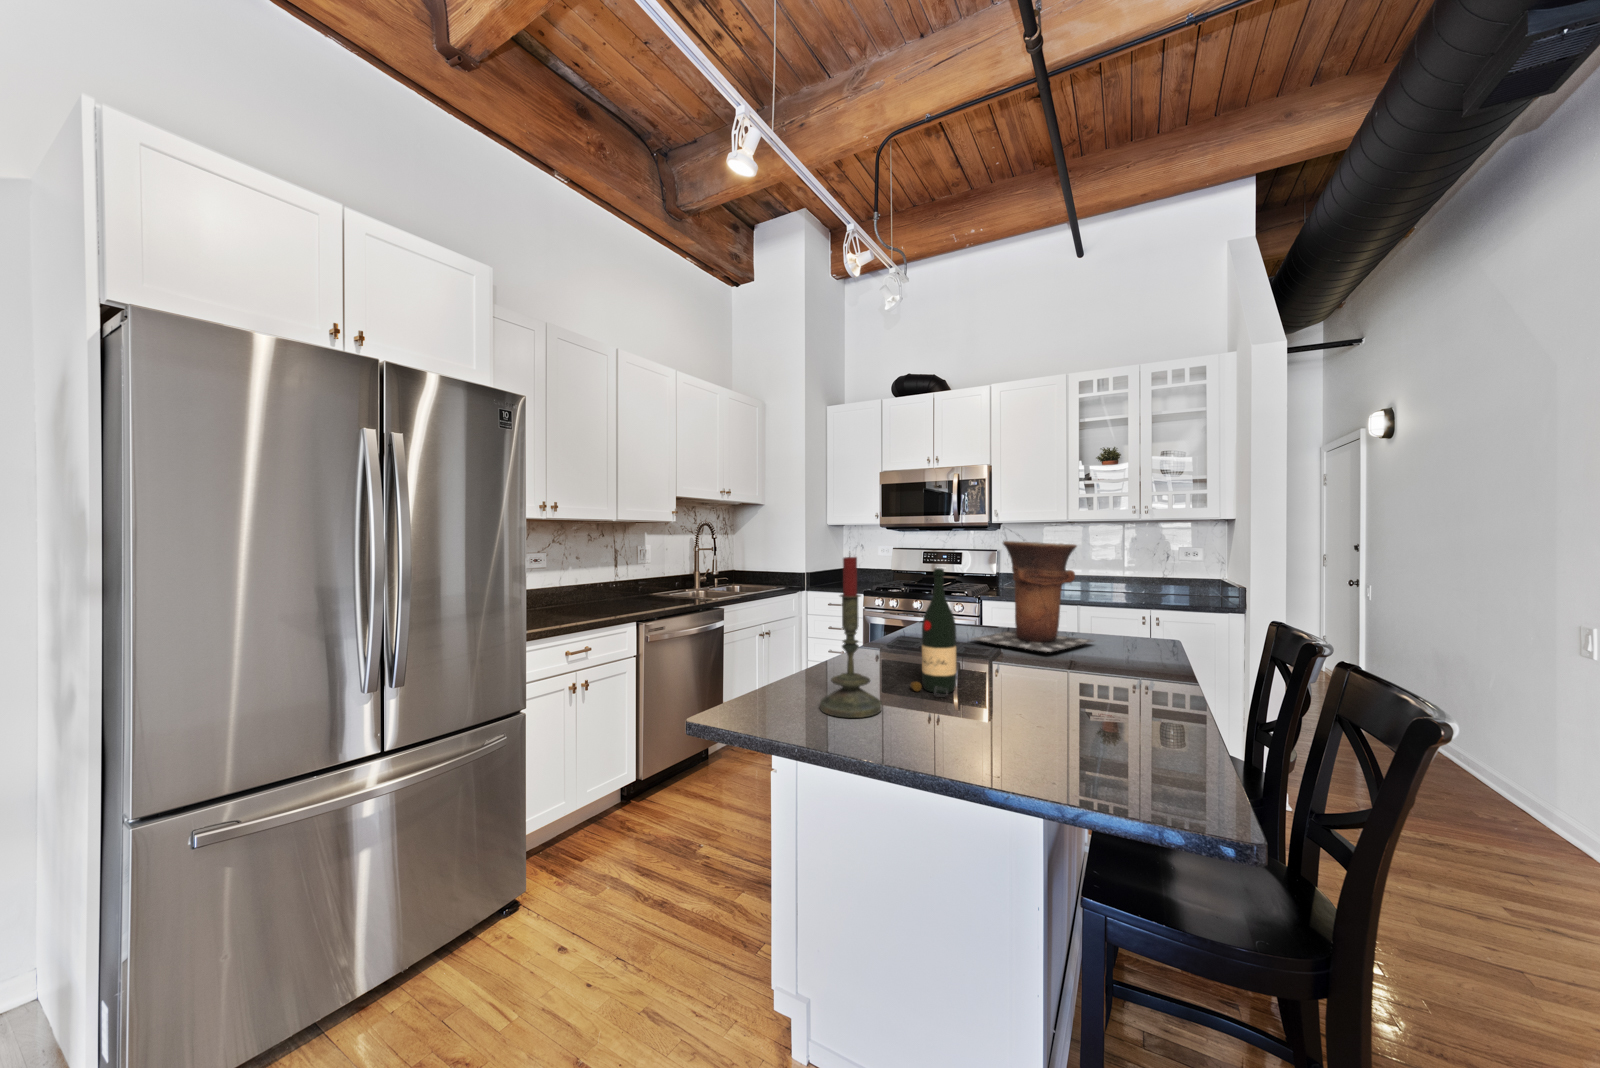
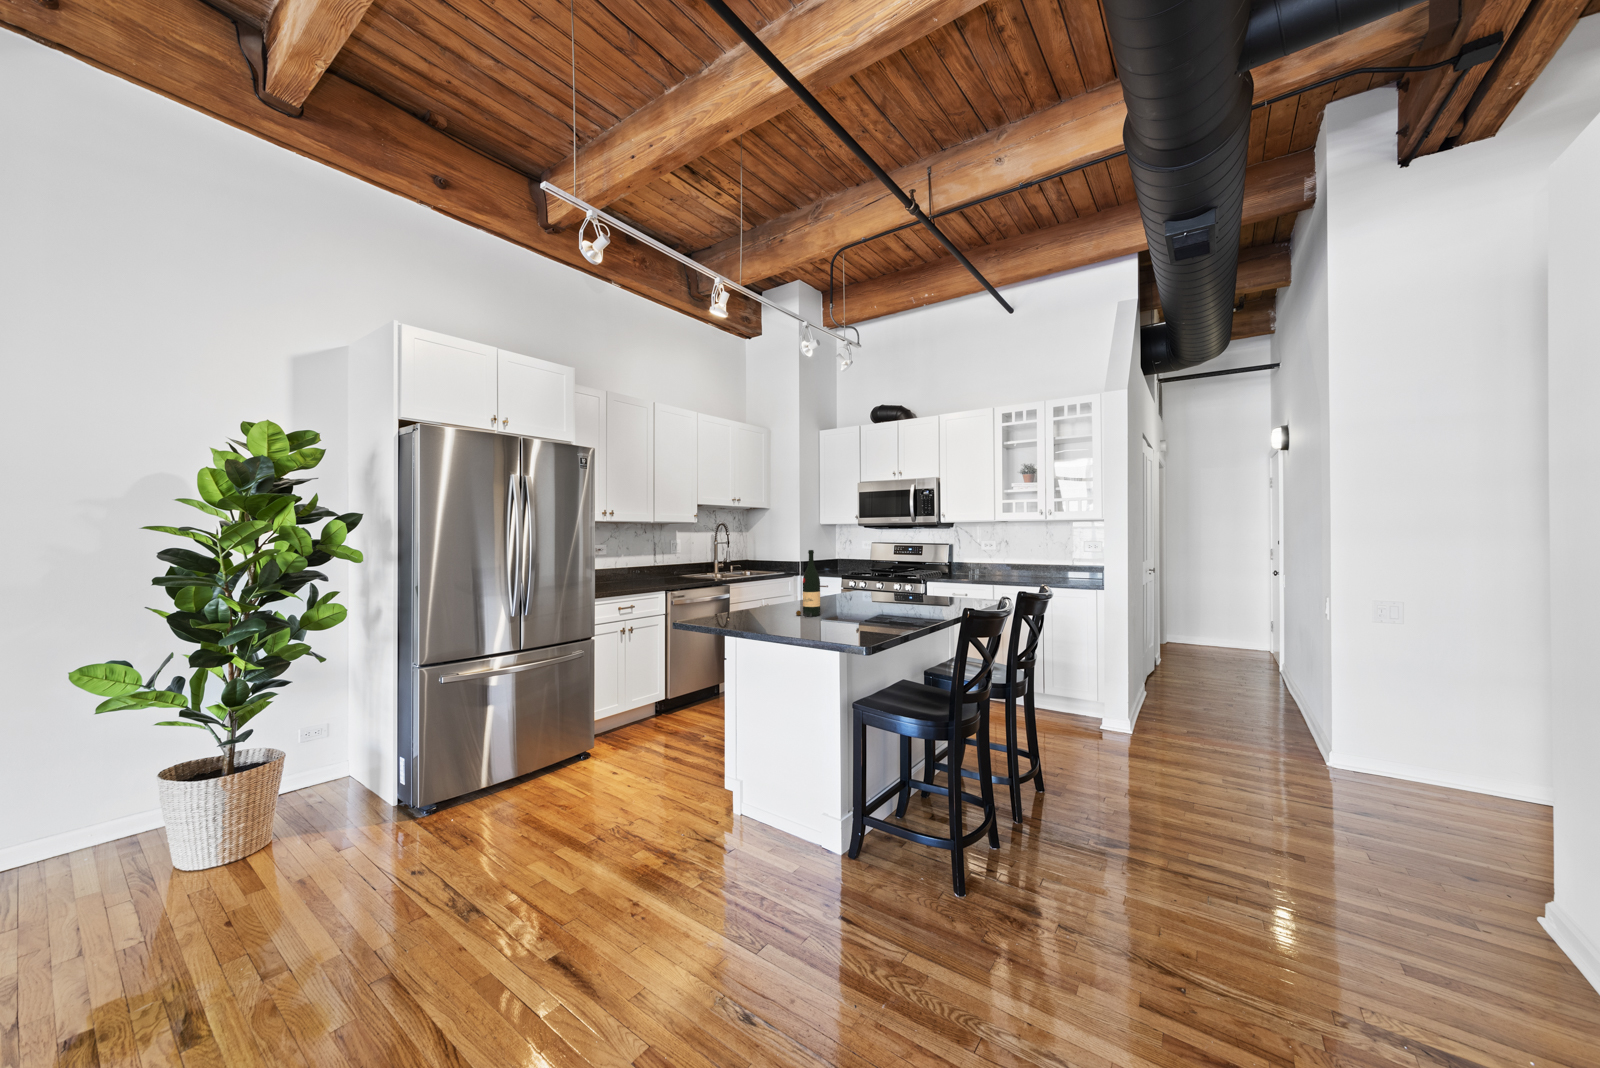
vase: present [972,541,1093,652] -> none [861,536,940,602]
candle: present [820,556,881,718] -> none [741,540,772,623]

